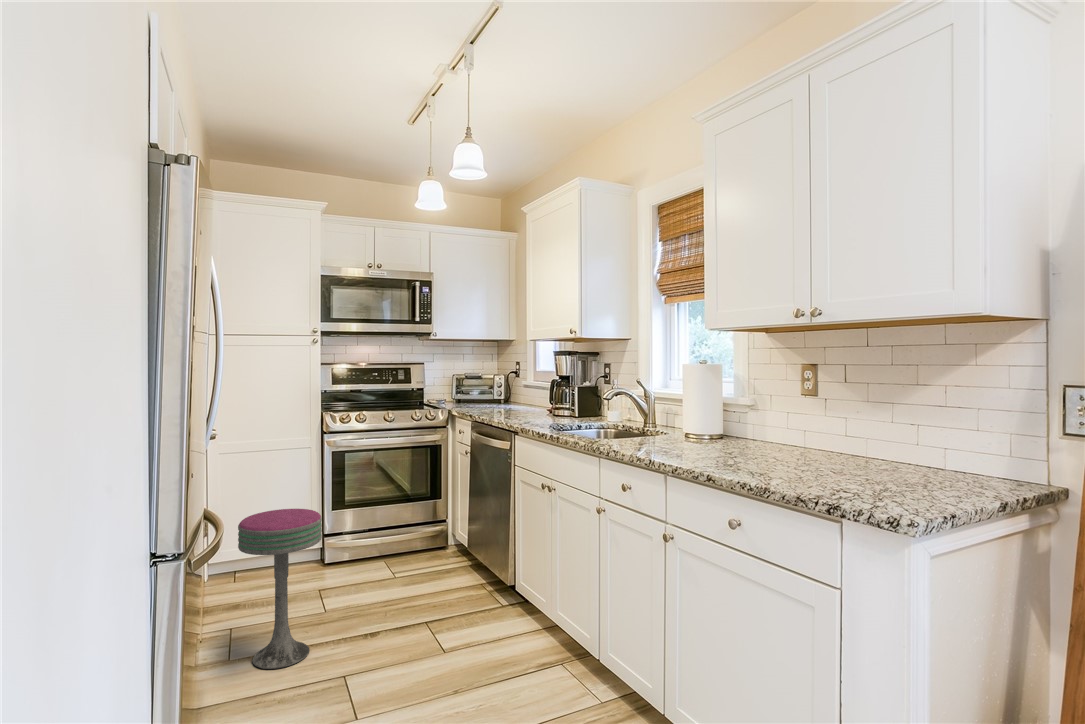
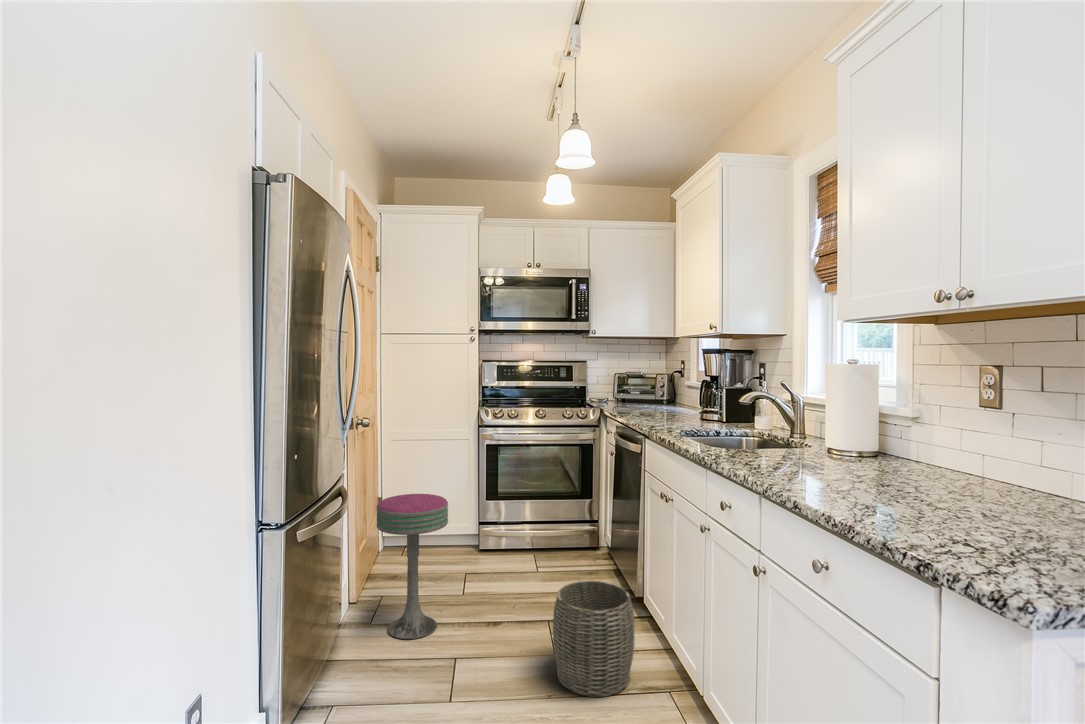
woven basket: none [451,573,528,681] -> present [553,581,635,697]

